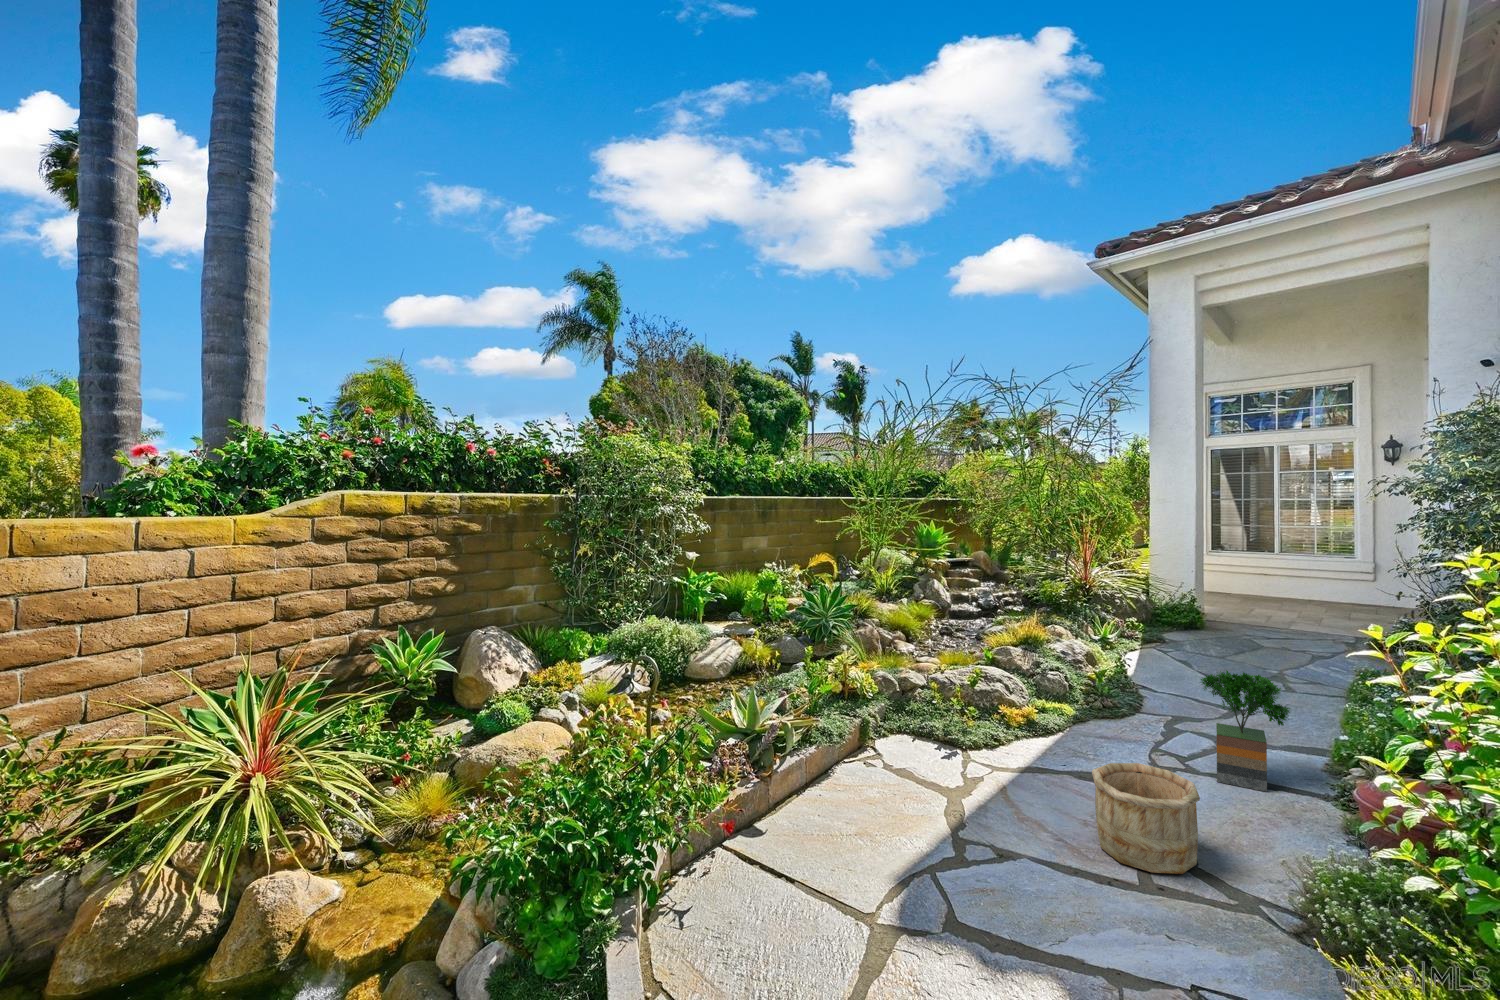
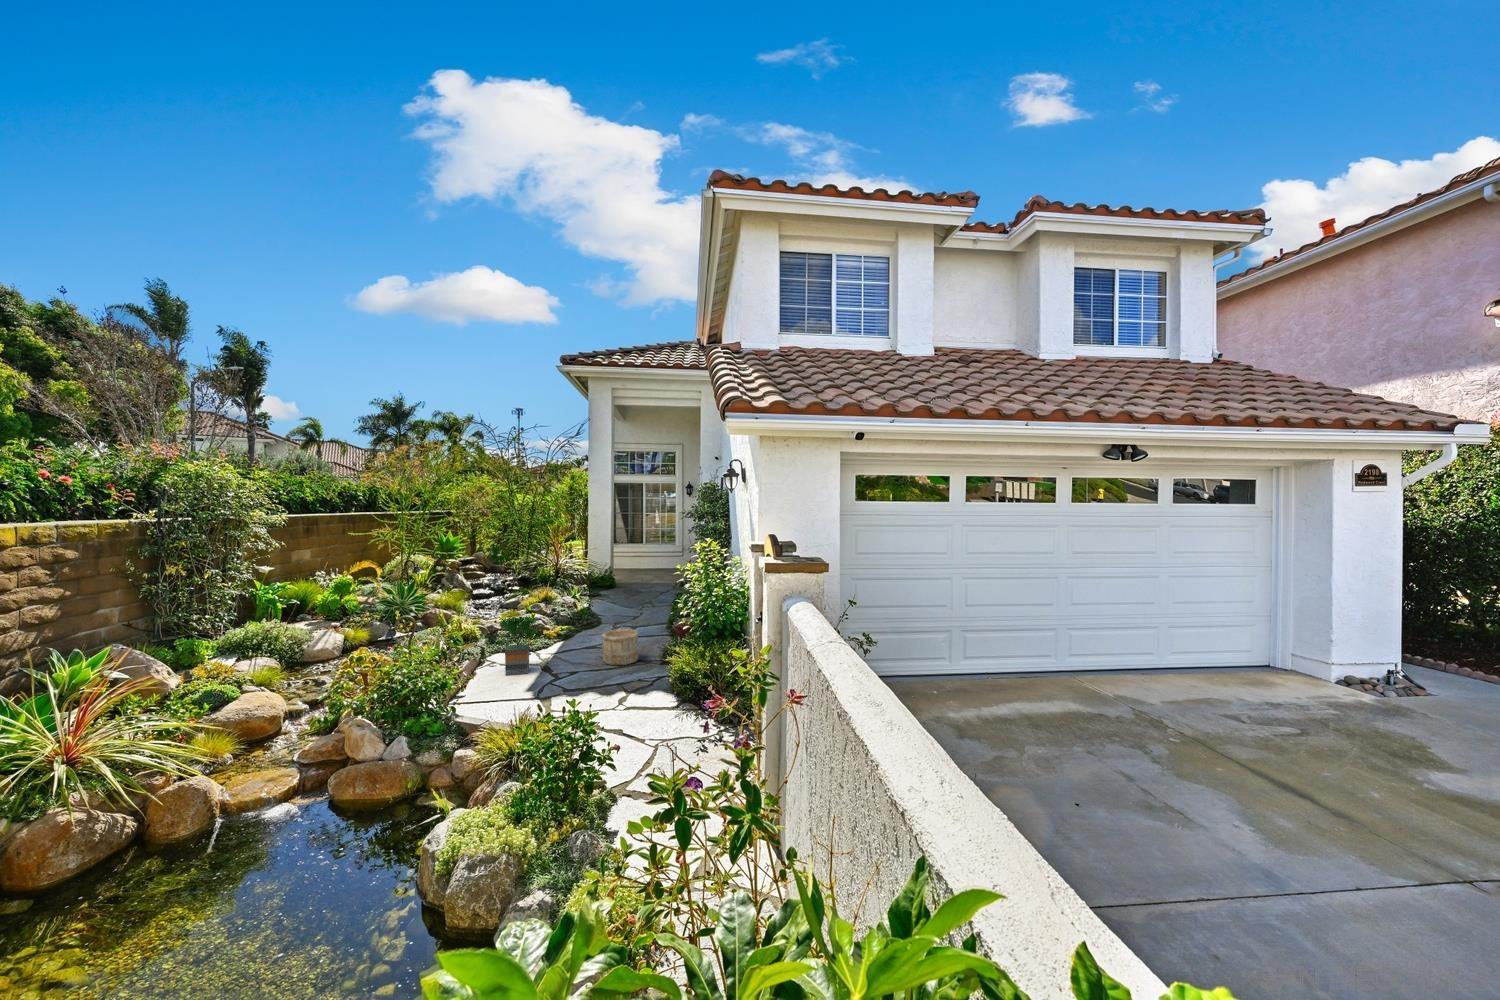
potted tree: present [1200,670,1290,792] -> present [500,616,537,675]

